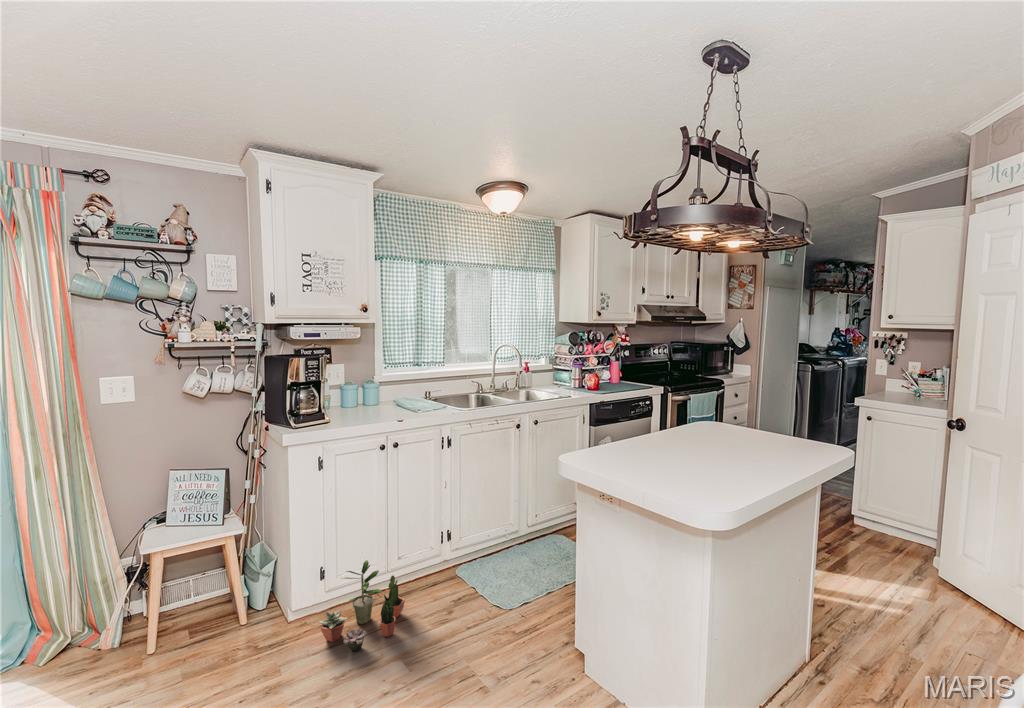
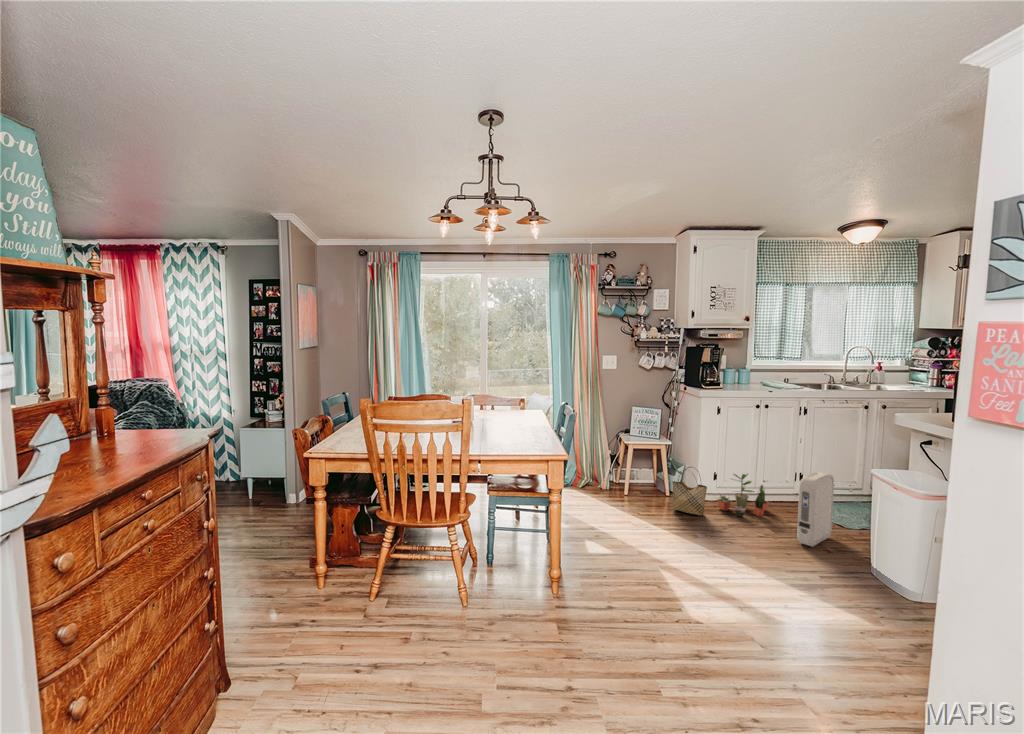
air purifier: none [436,554,487,698] -> present [797,472,834,547]
woven basket: none [226,585,294,683] -> present [672,467,707,515]

